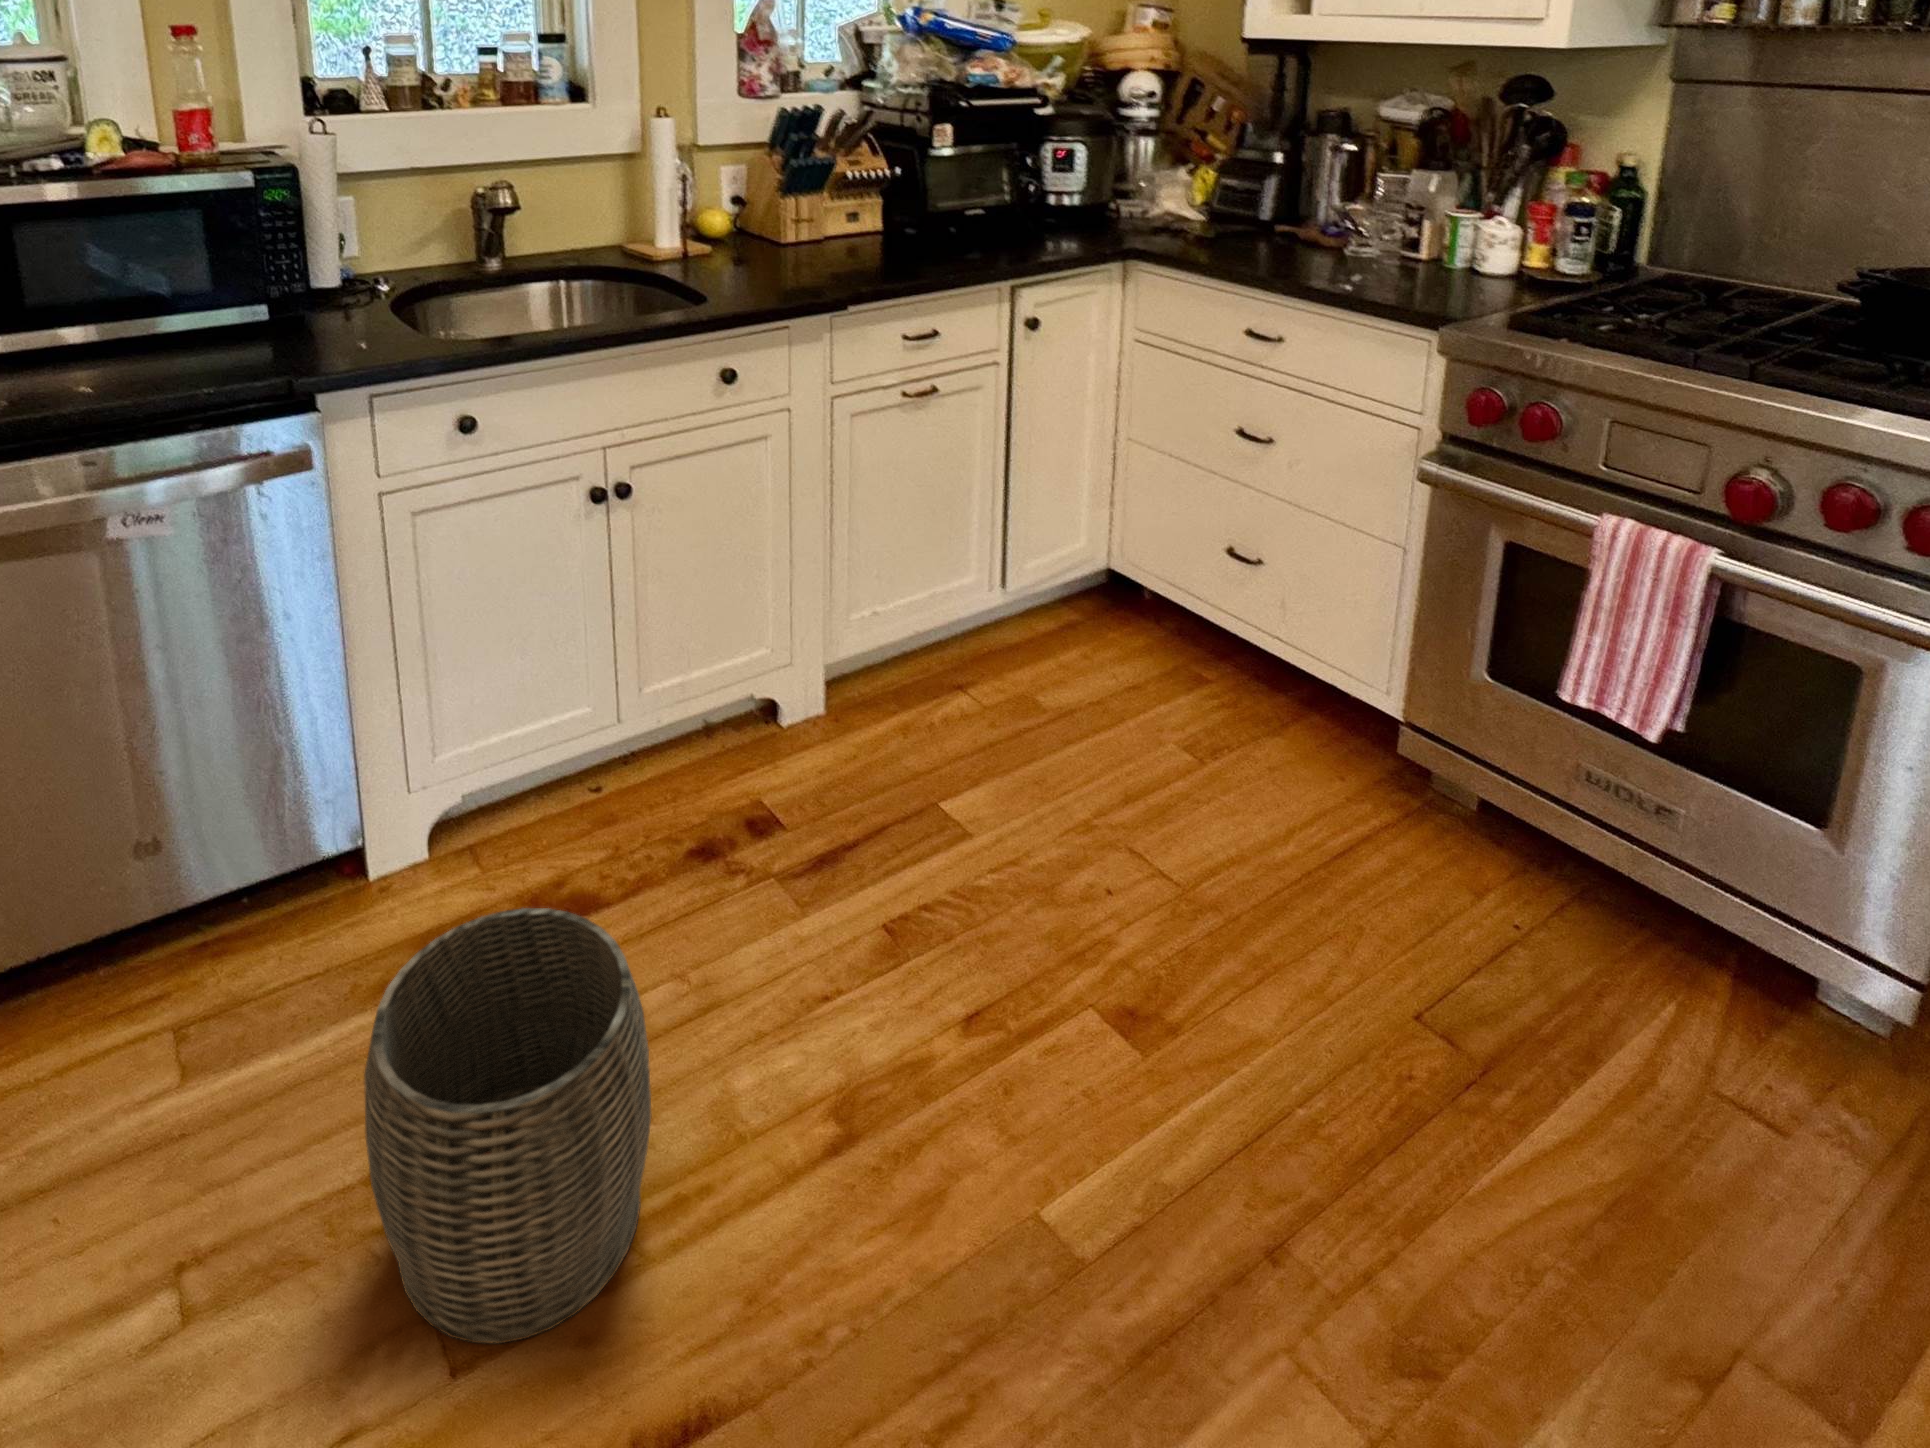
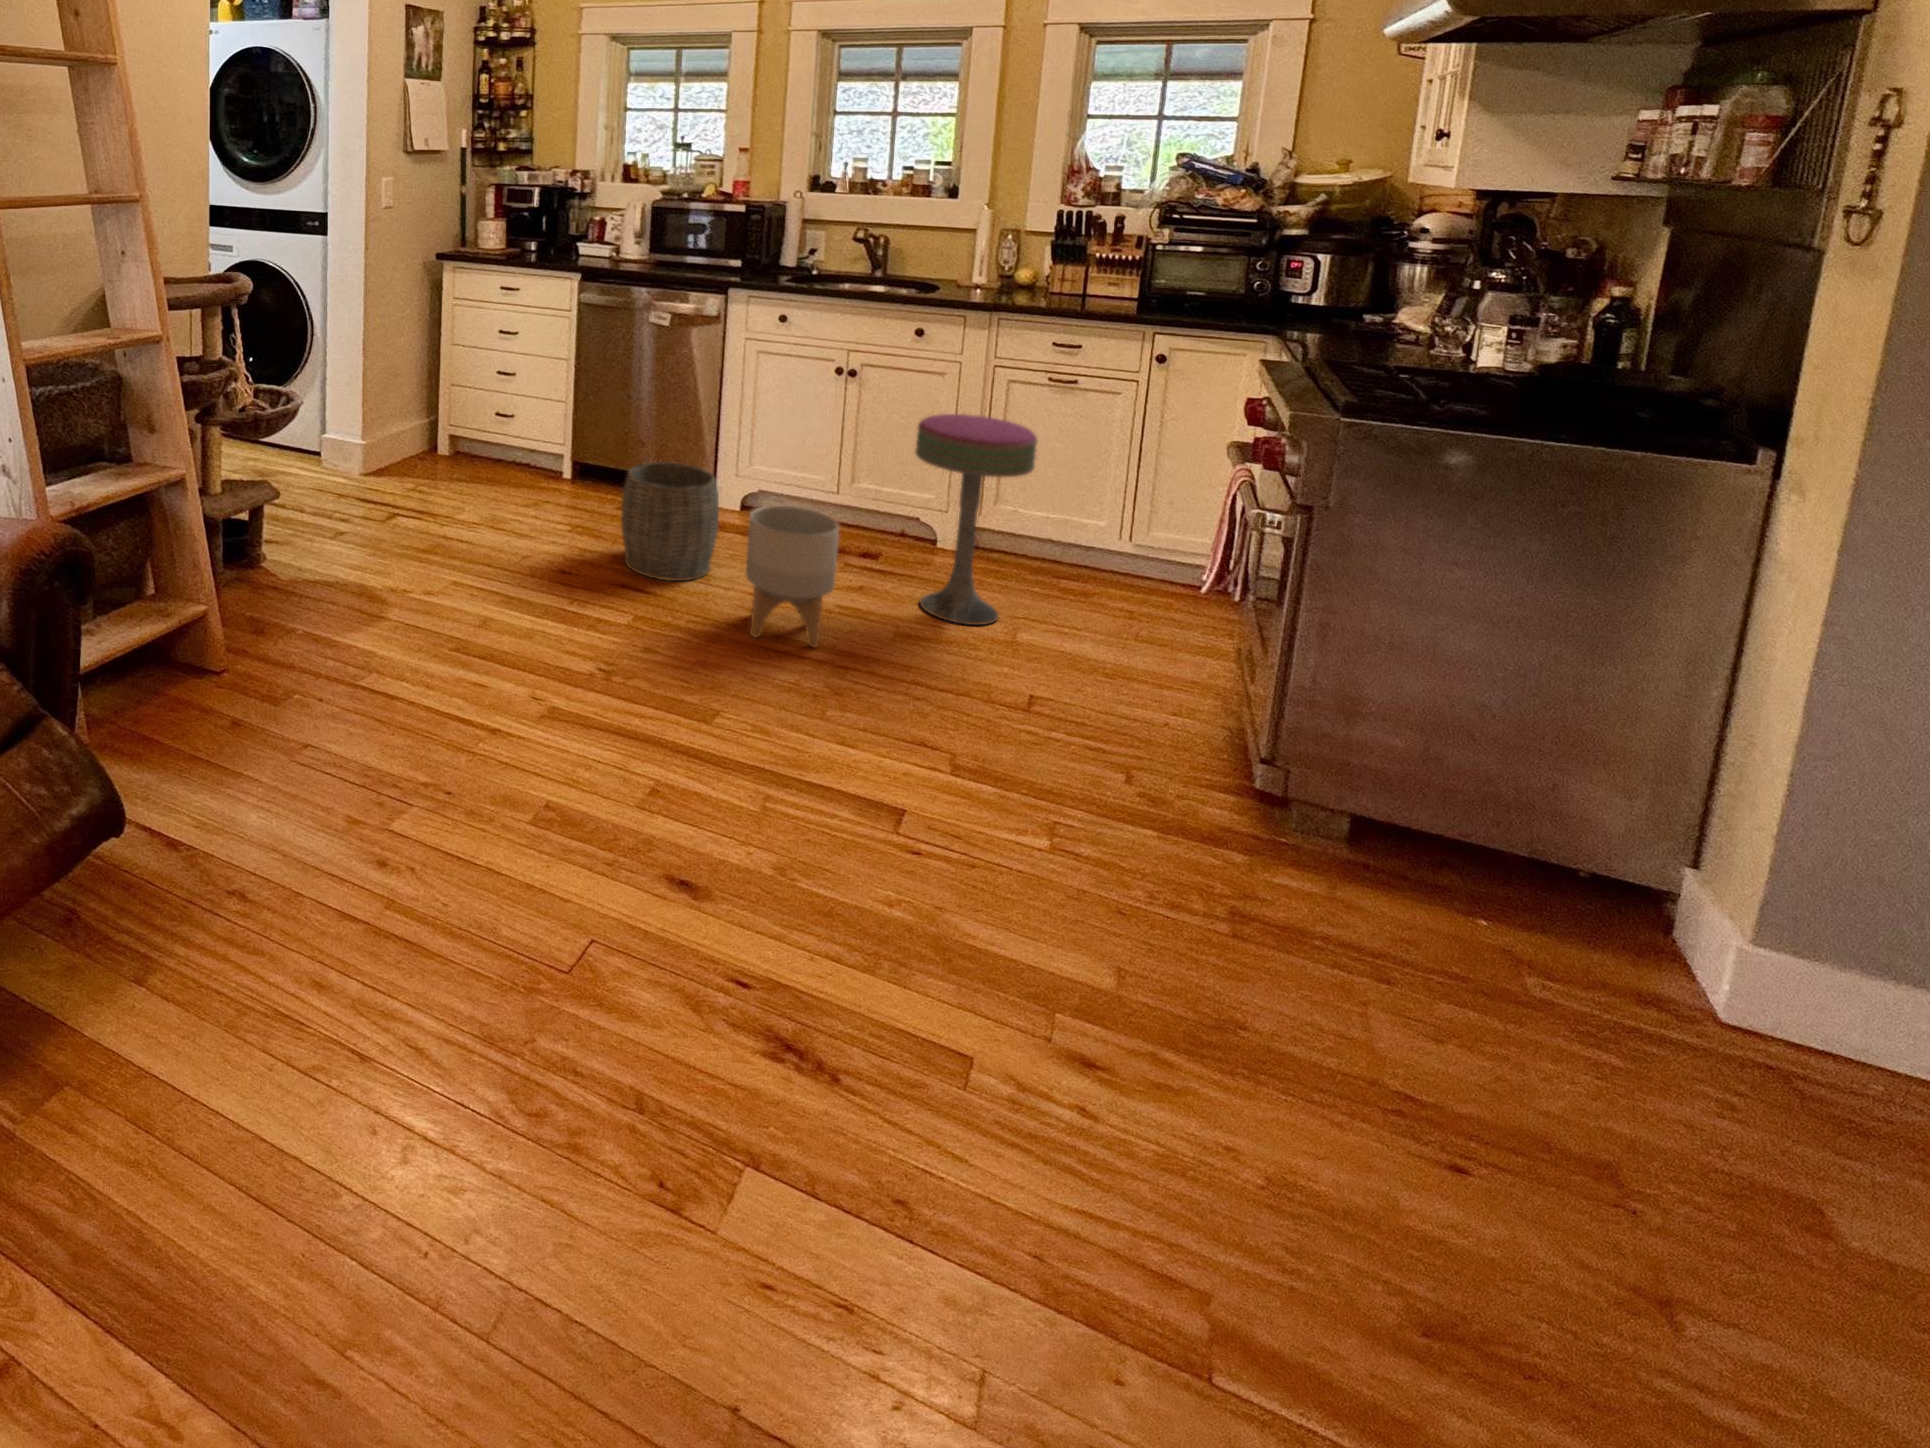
bar stool: none [925,510,1135,918] -> present [916,414,1038,625]
planter: none [873,903,1097,1330] -> present [746,506,839,648]

